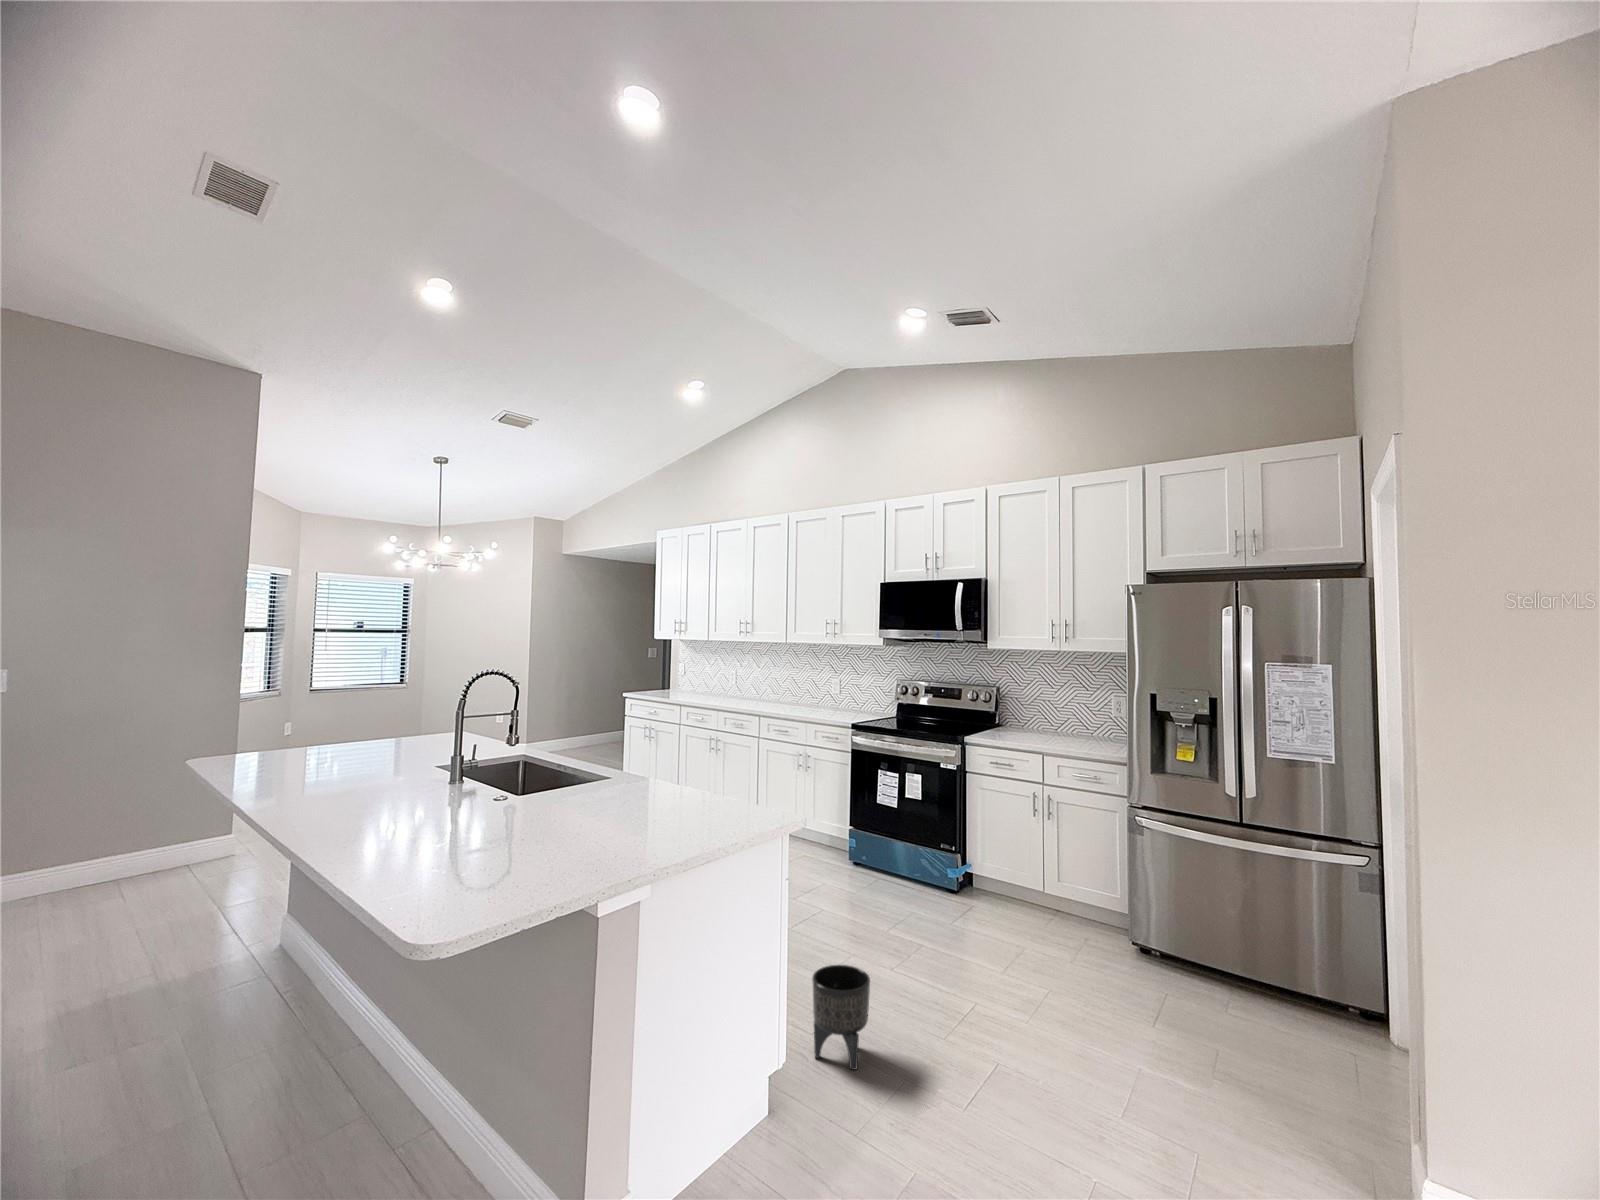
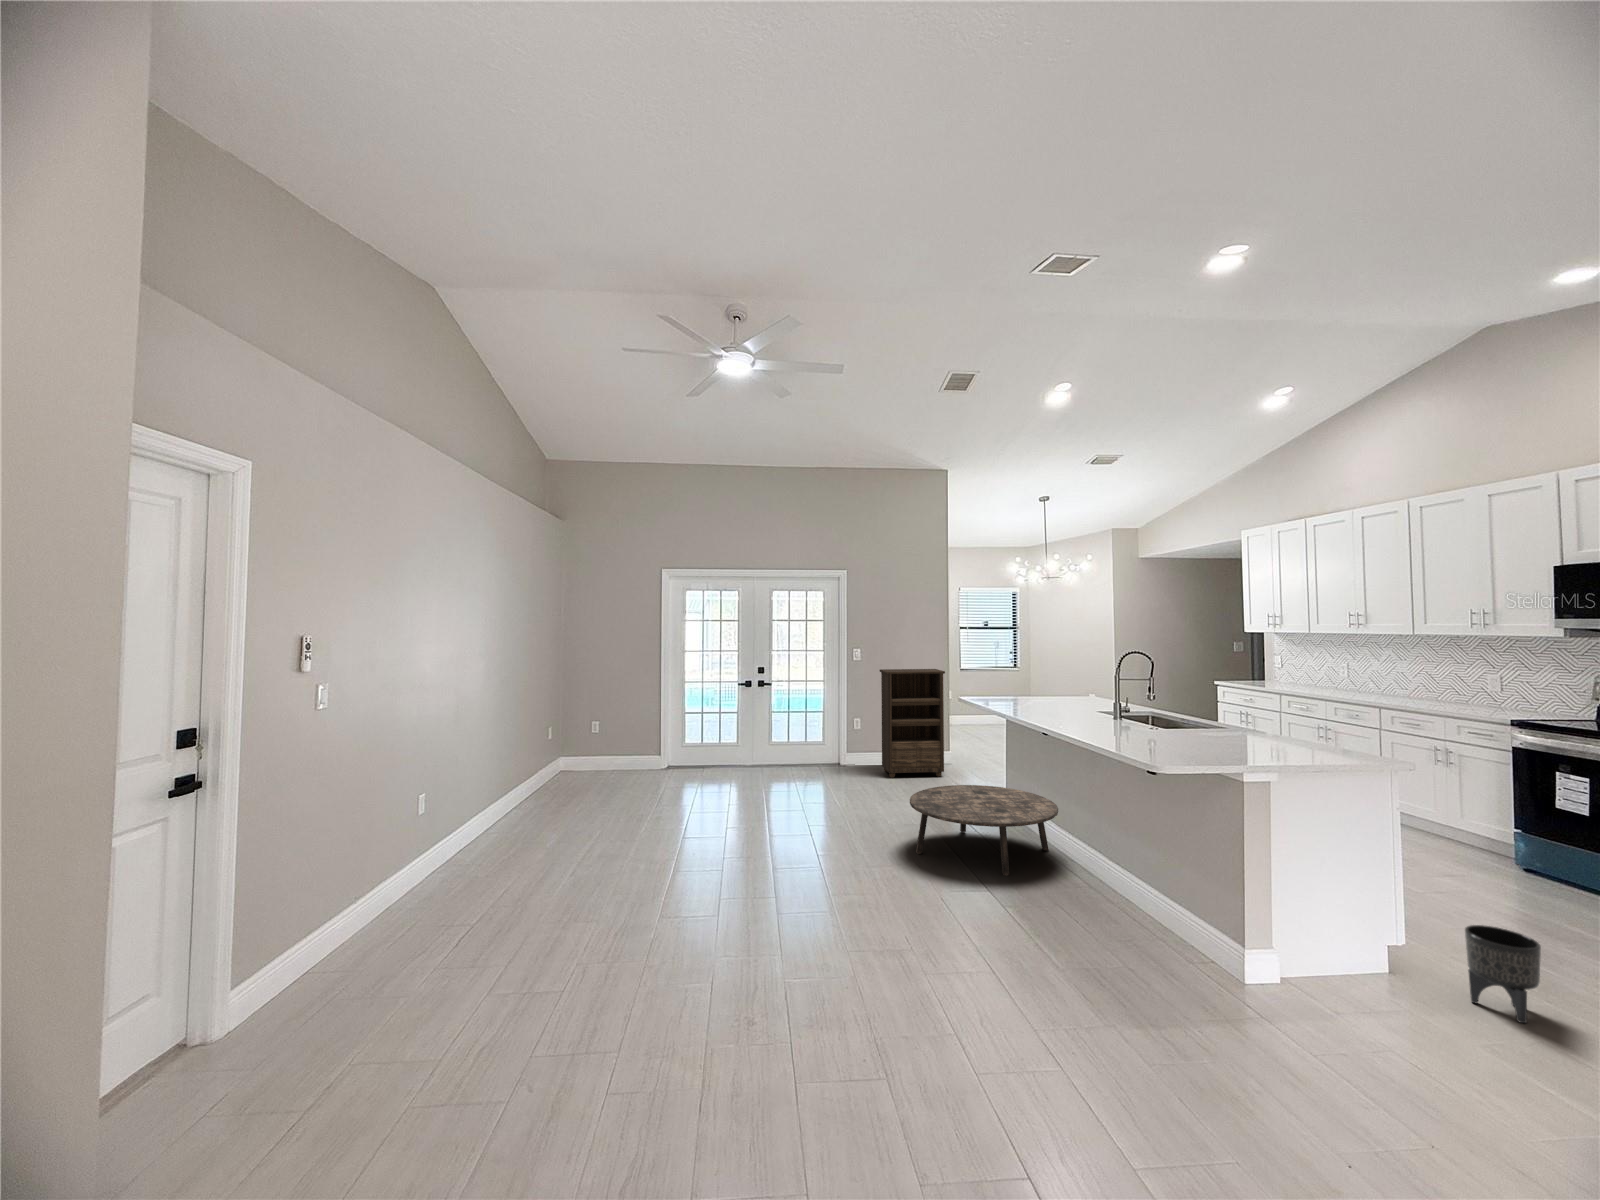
bookshelf: none [127,695,255,877] -> present [880,669,945,778]
coffee table: none [96,879,384,1042] -> present [910,785,1058,875]

